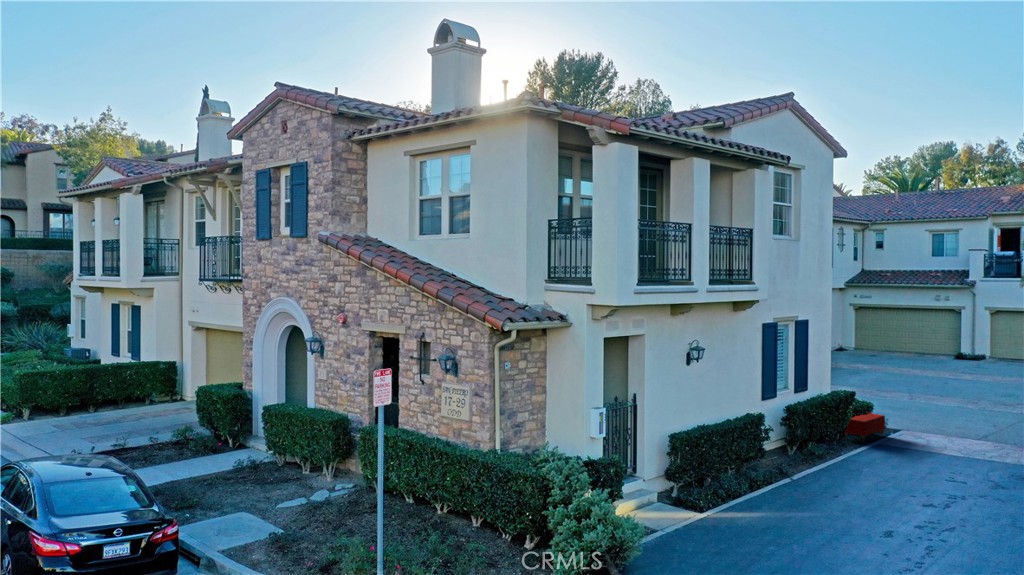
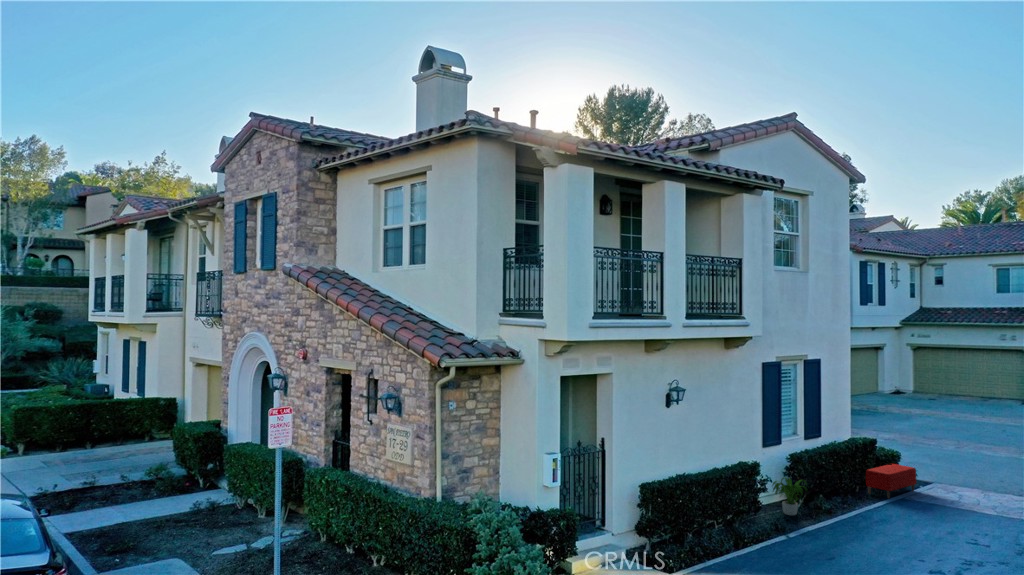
potted plant: none [768,426,800,459] -> present [773,477,807,515]

